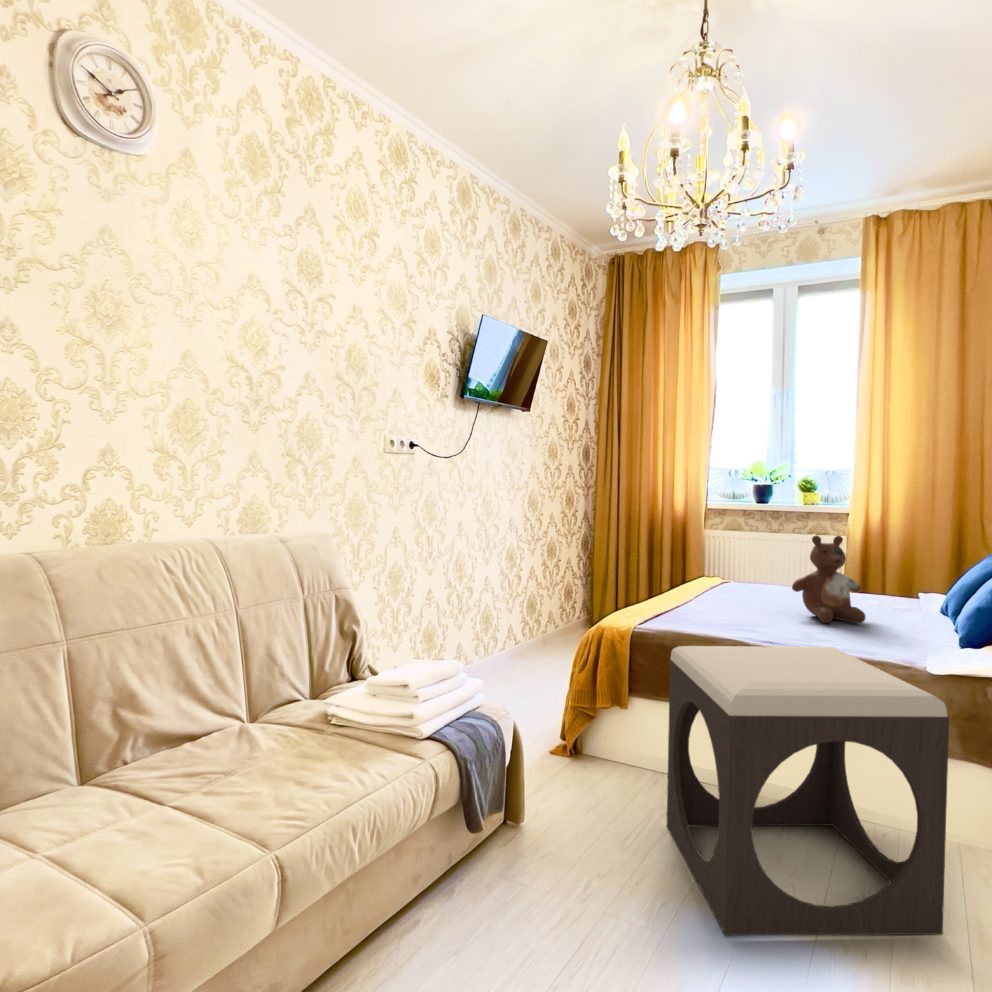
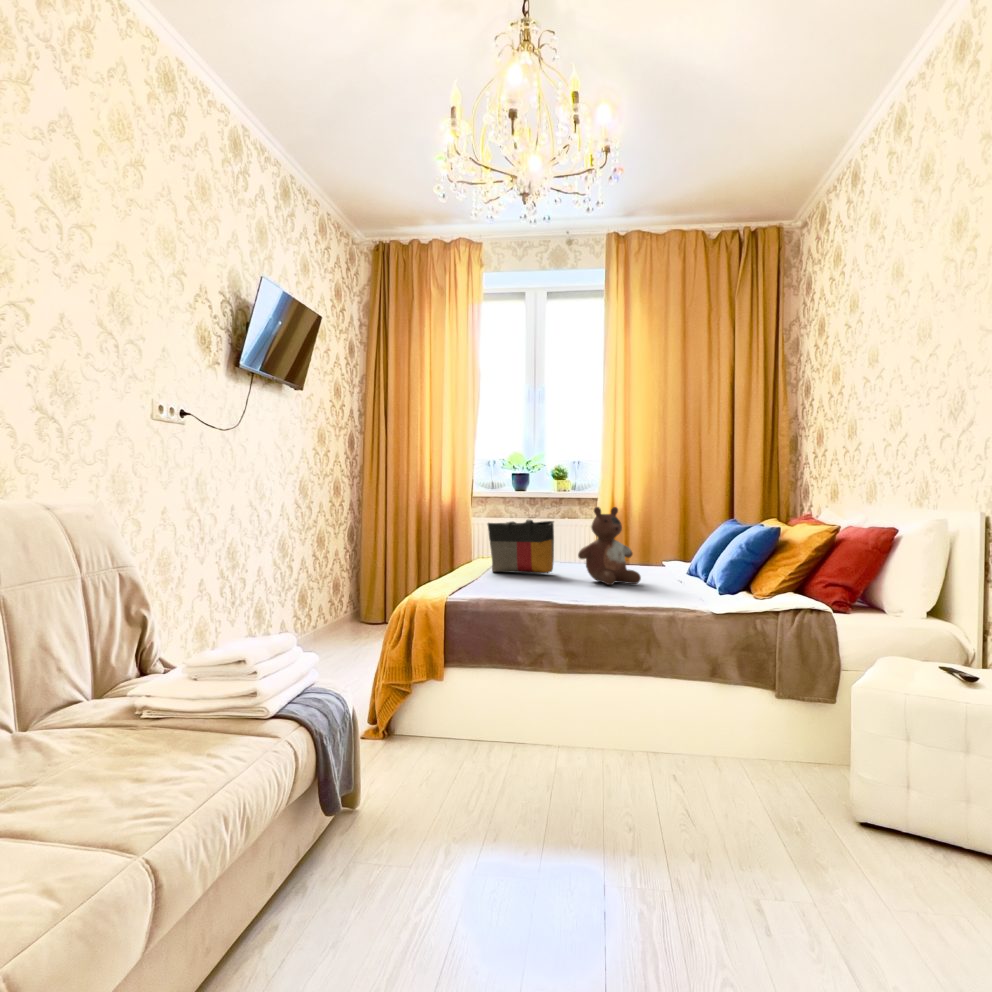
tote bag: none [700,544,772,601] -> present [488,520,554,574]
footstool: present [667,646,949,935] -> none [500,595,753,864]

